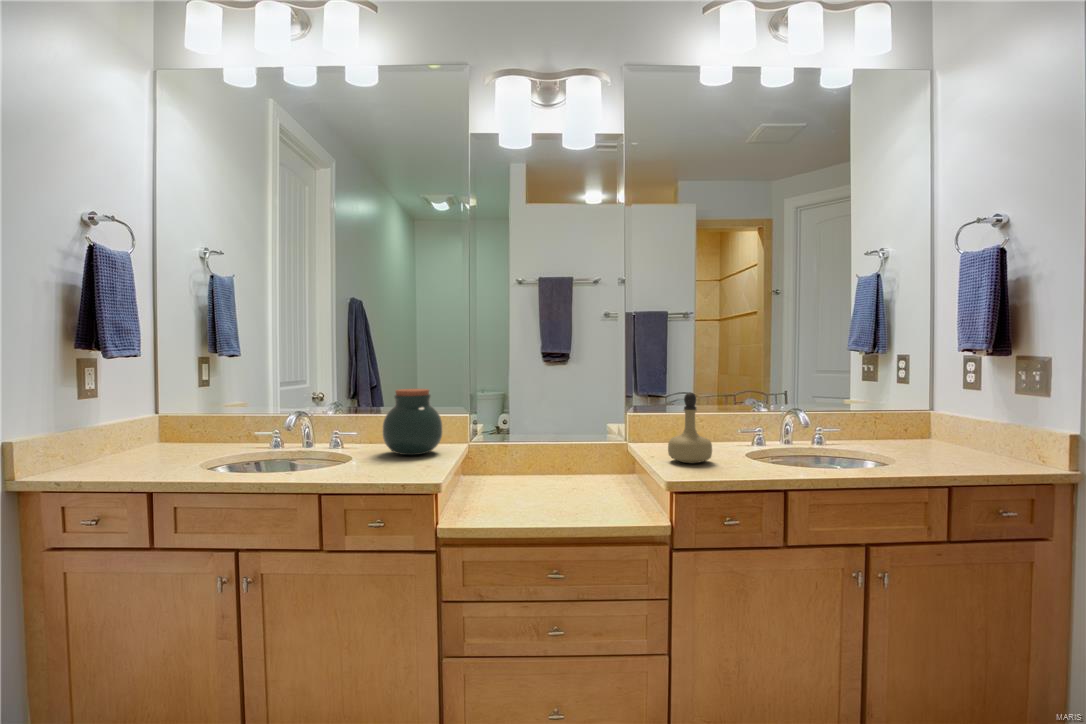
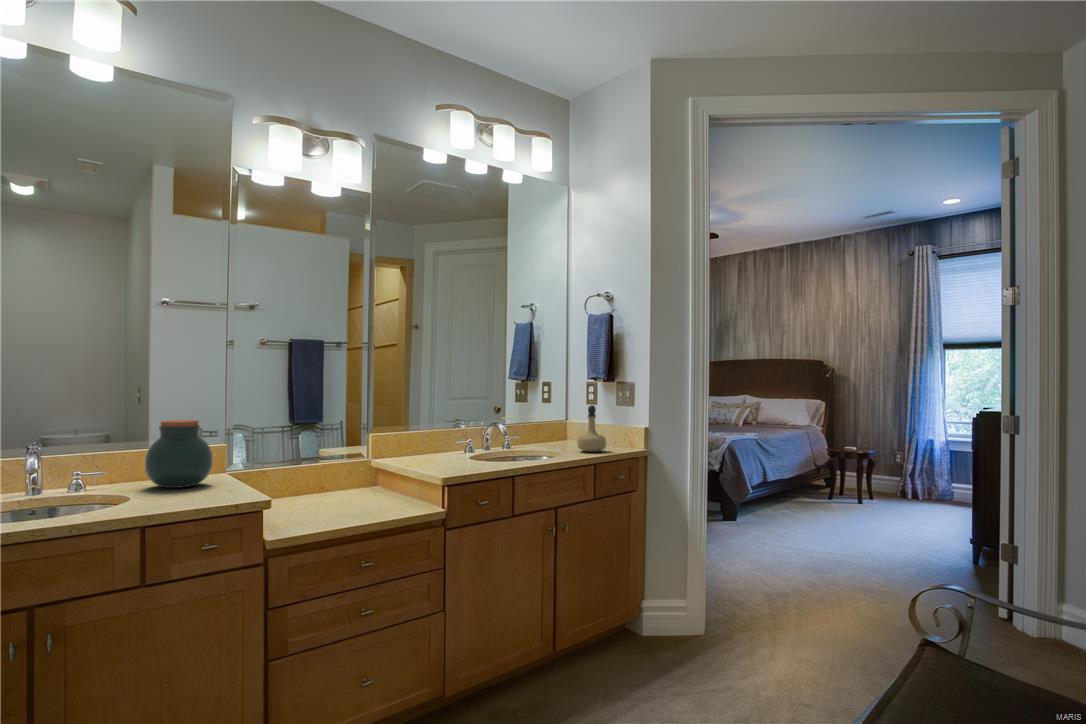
perfume bottle: present [668,392,712,463] -> present [577,405,606,452]

